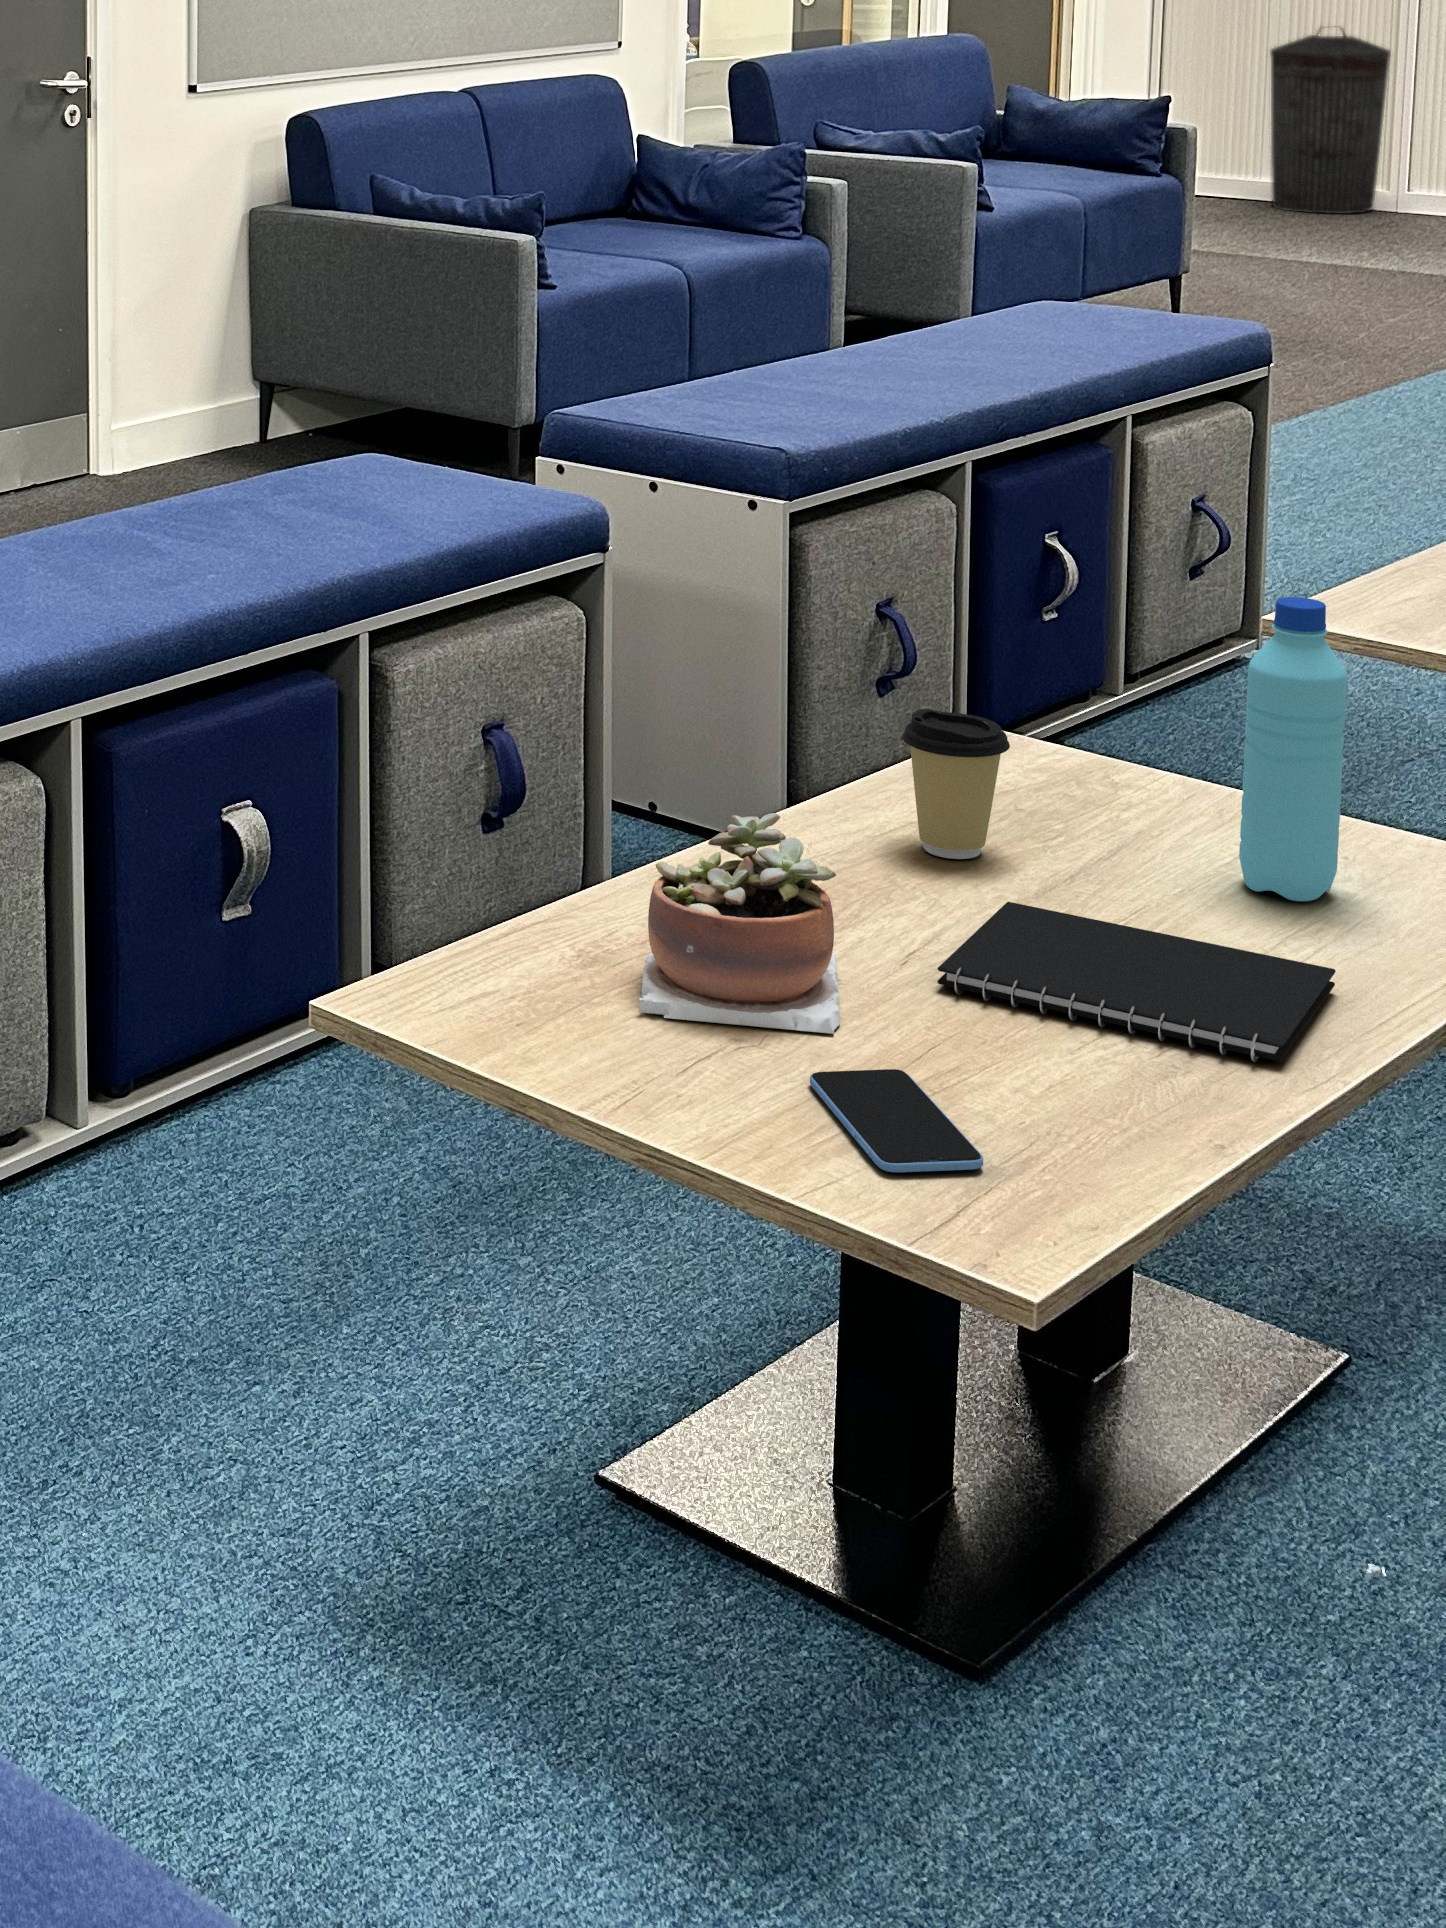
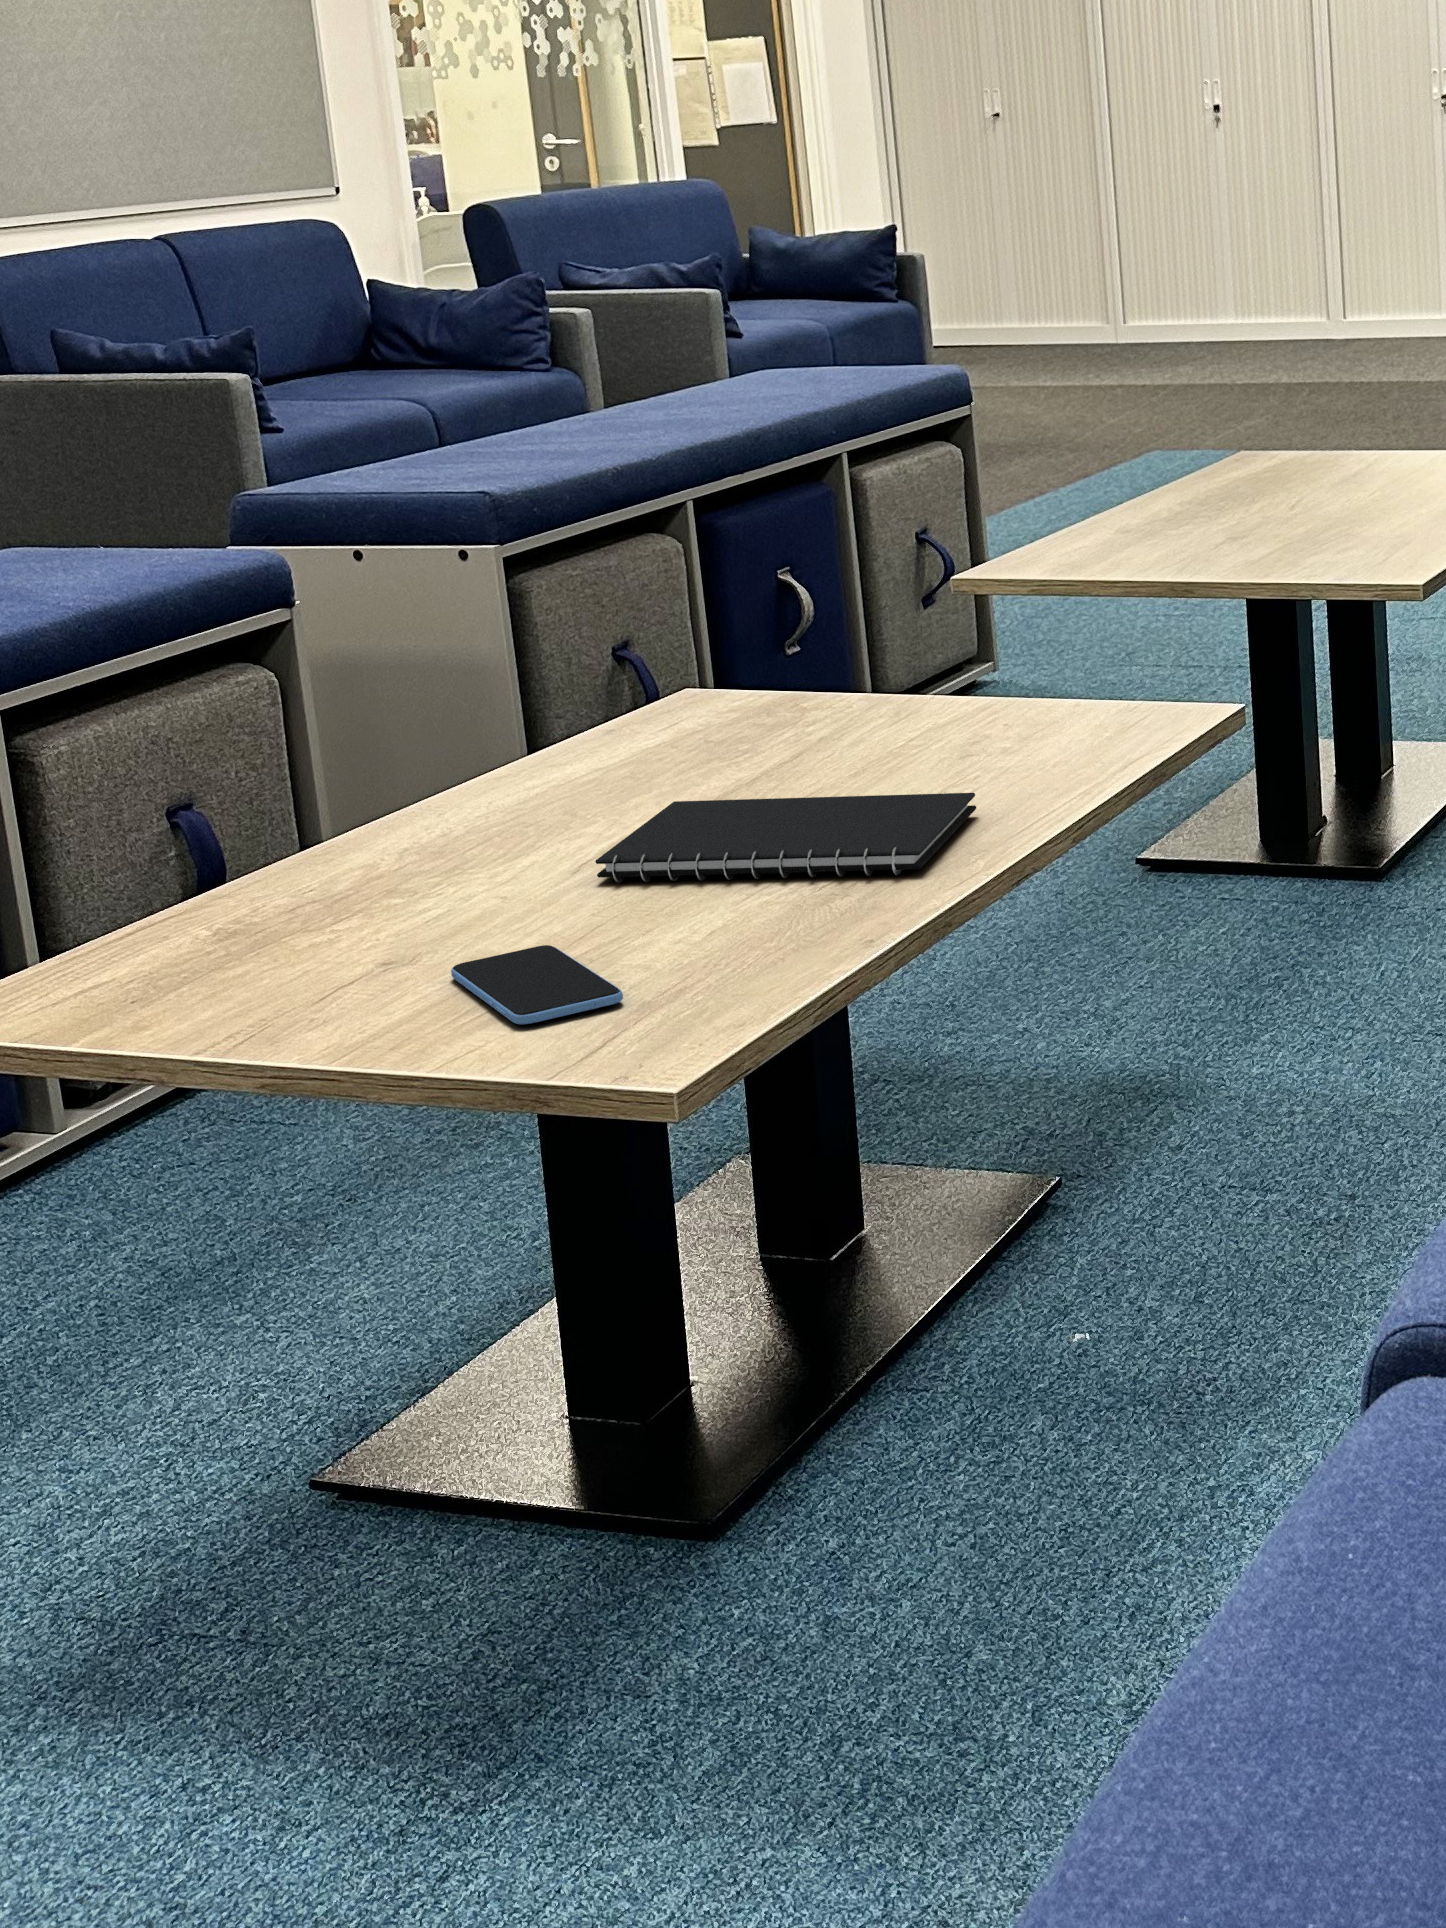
trash can: present [1270,28,1391,214] -> none [1005,176,1111,353]
water bottle: present [1239,597,1347,901] -> none [880,466,985,760]
coffee cup: present [902,709,1010,859] -> none [562,642,670,788]
succulent plant: present [639,813,840,1034] -> none [269,731,495,960]

